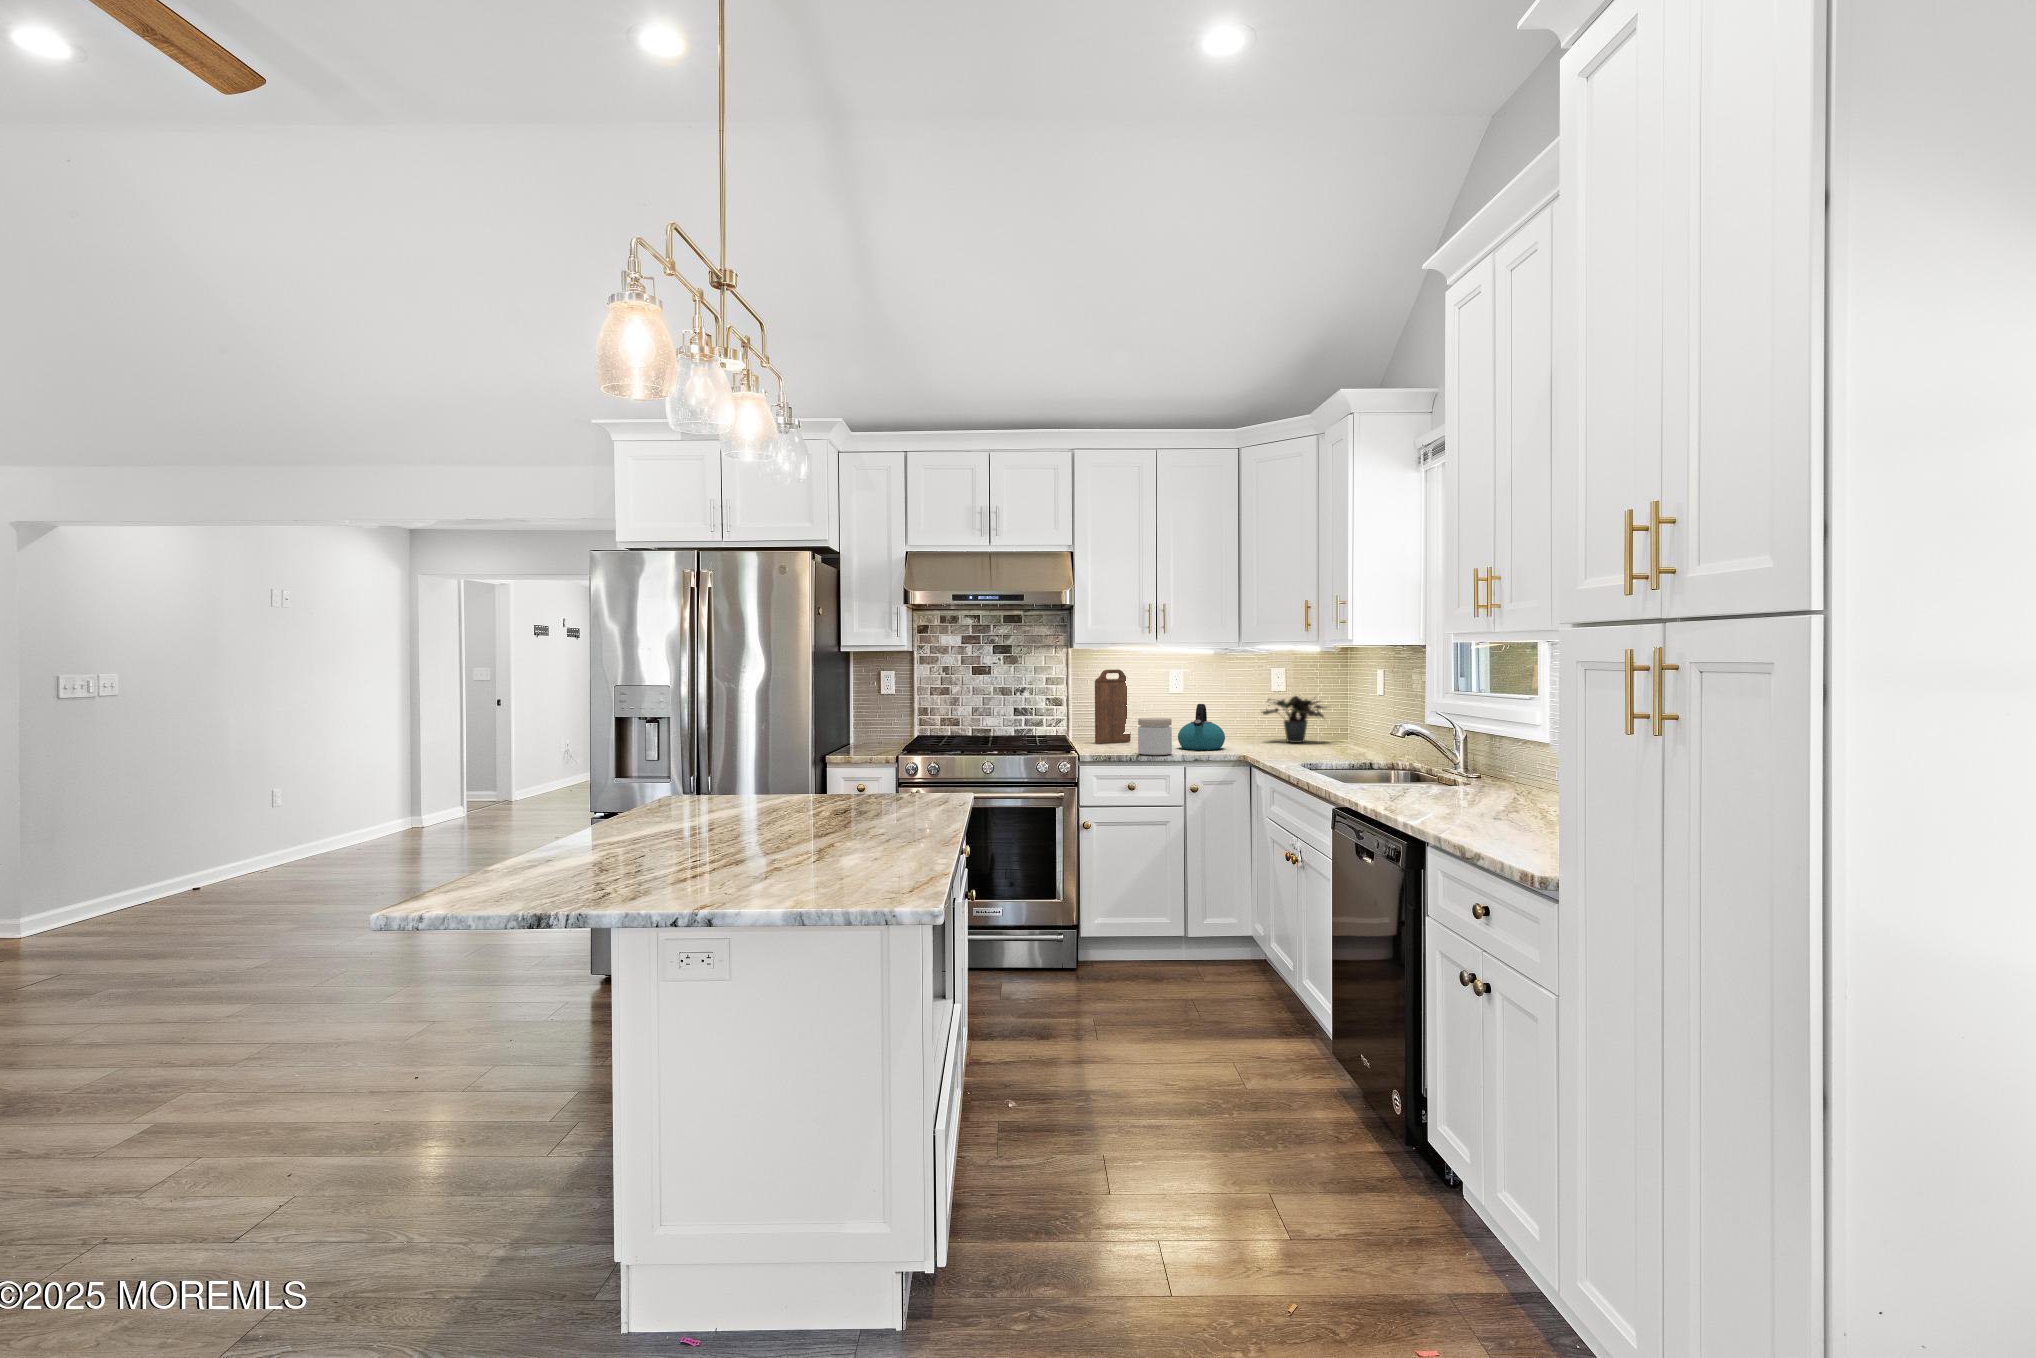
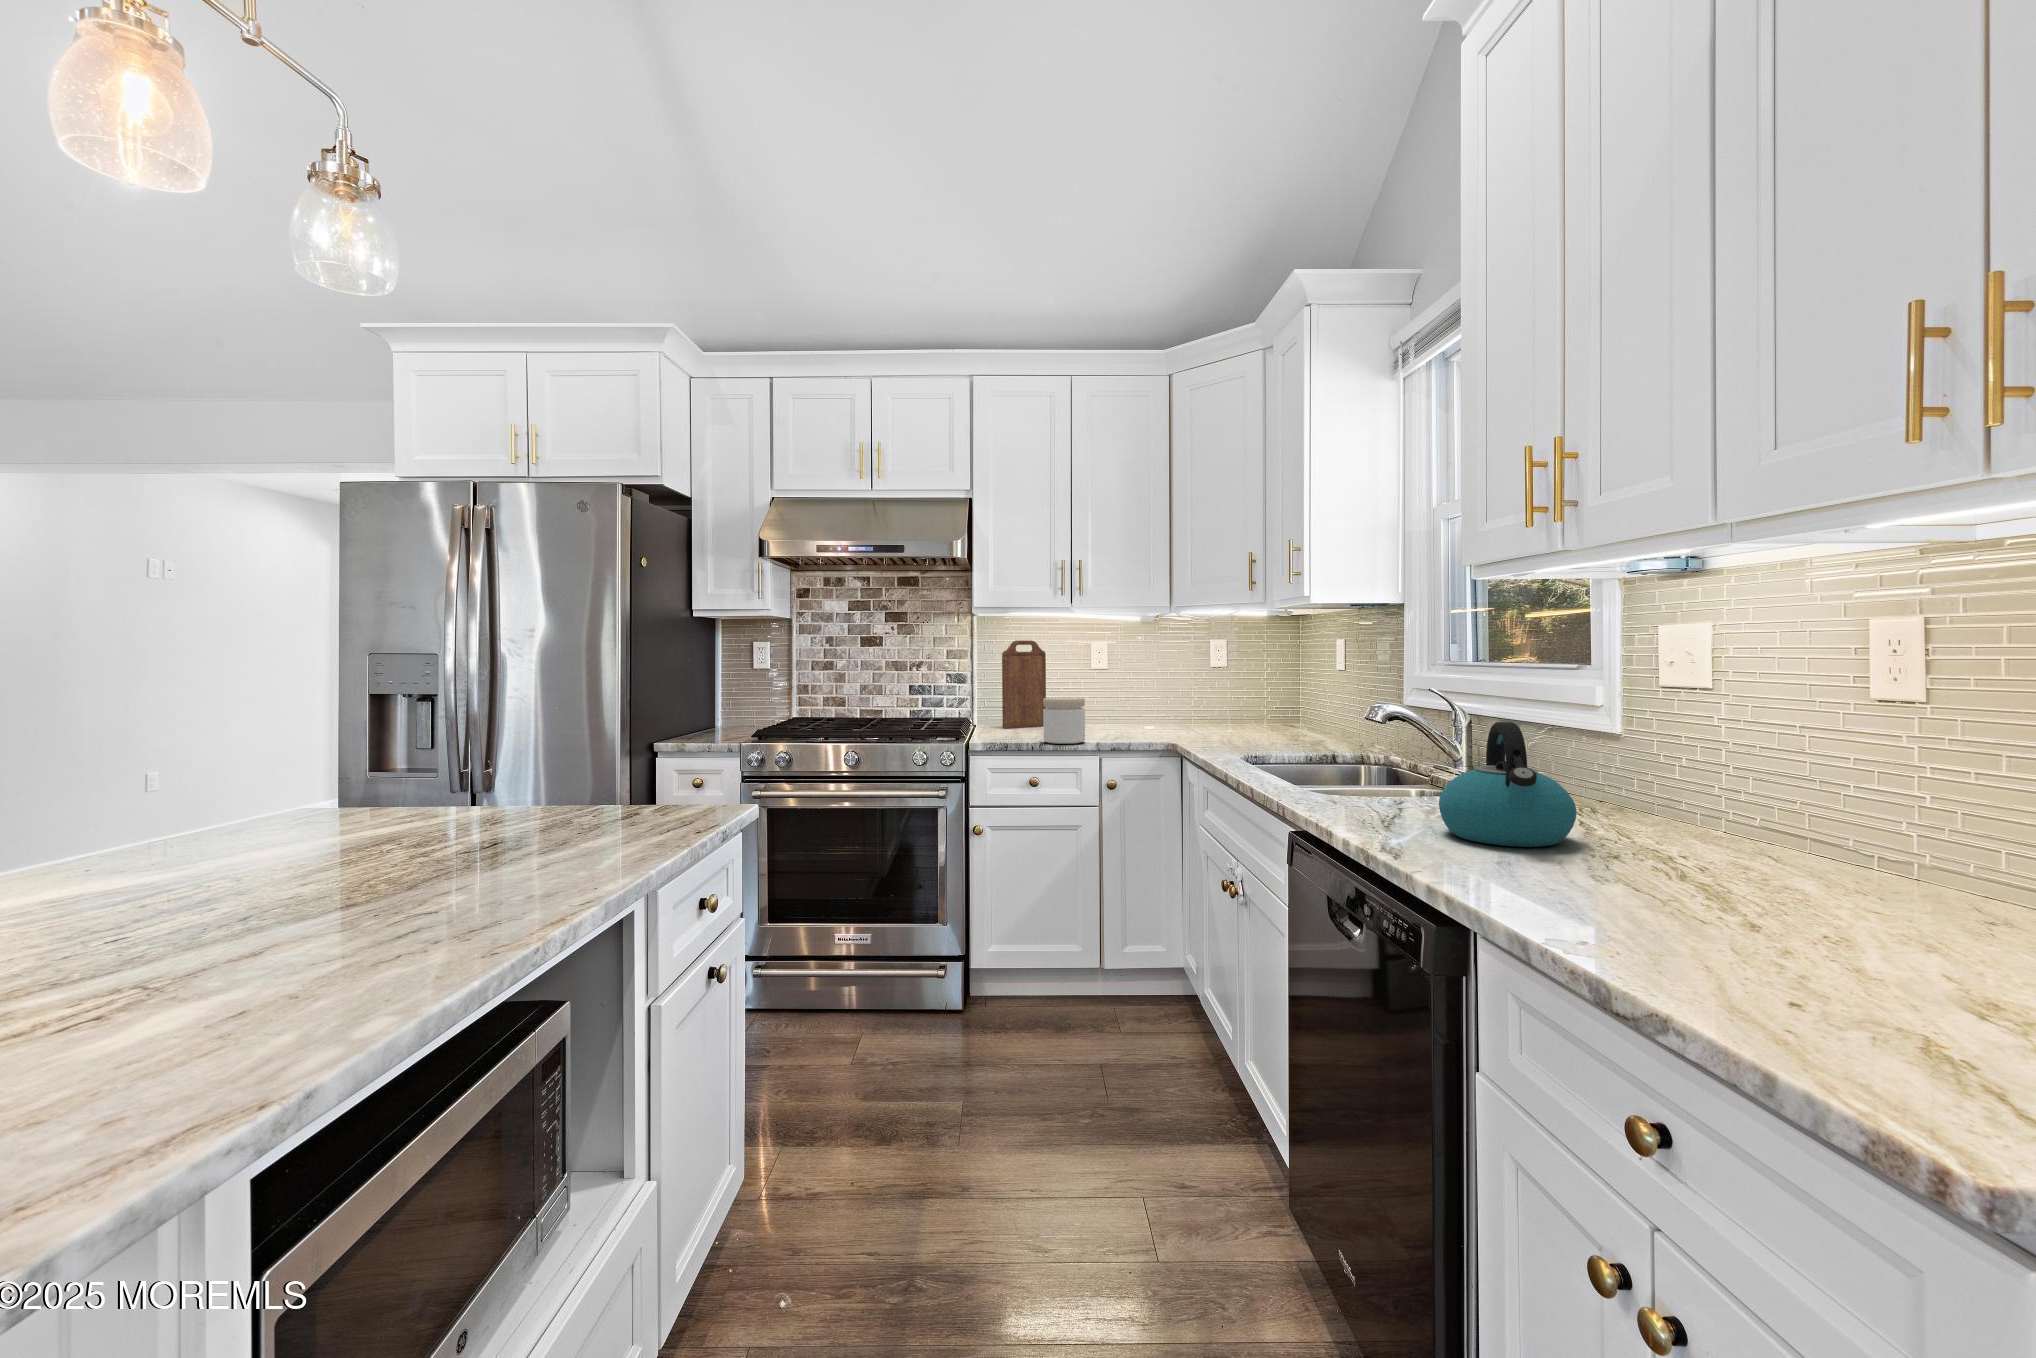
potted plant: present [1262,696,1325,743] -> none [1197,671,1281,727]
kettle: present [1178,704,1225,750] -> present [1439,722,1577,847]

